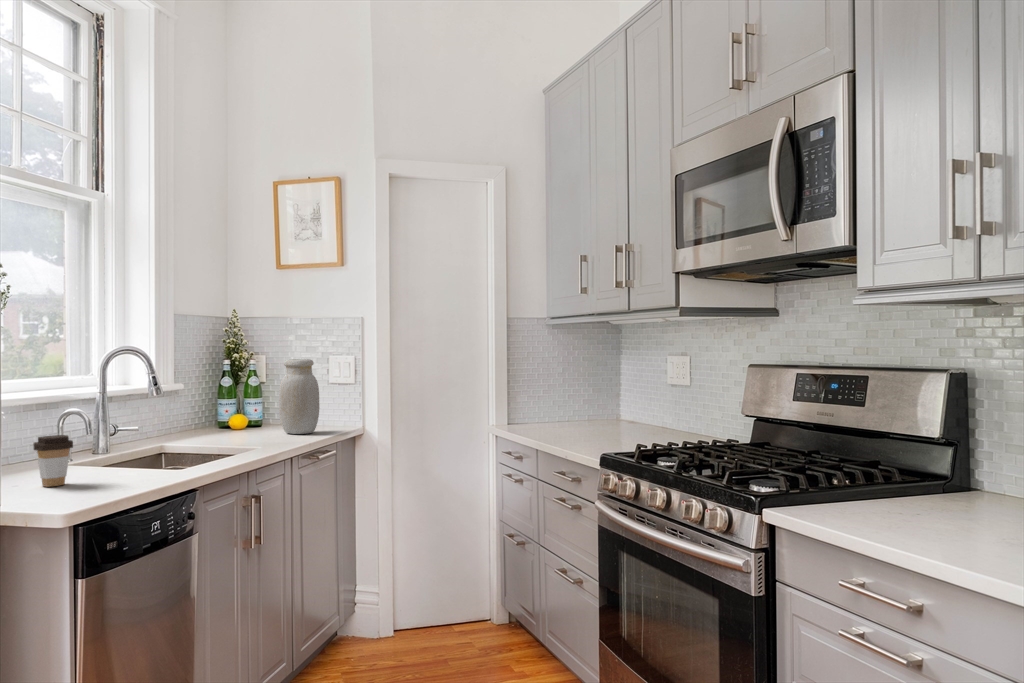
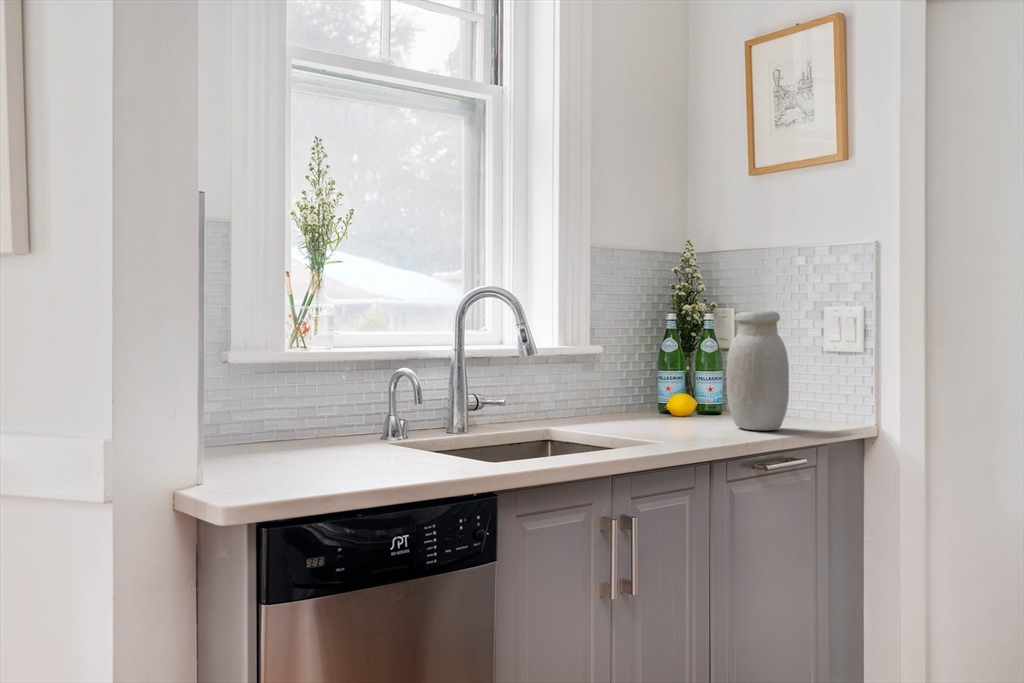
coffee cup: present [33,435,73,487] -> none [320,397,366,463]

